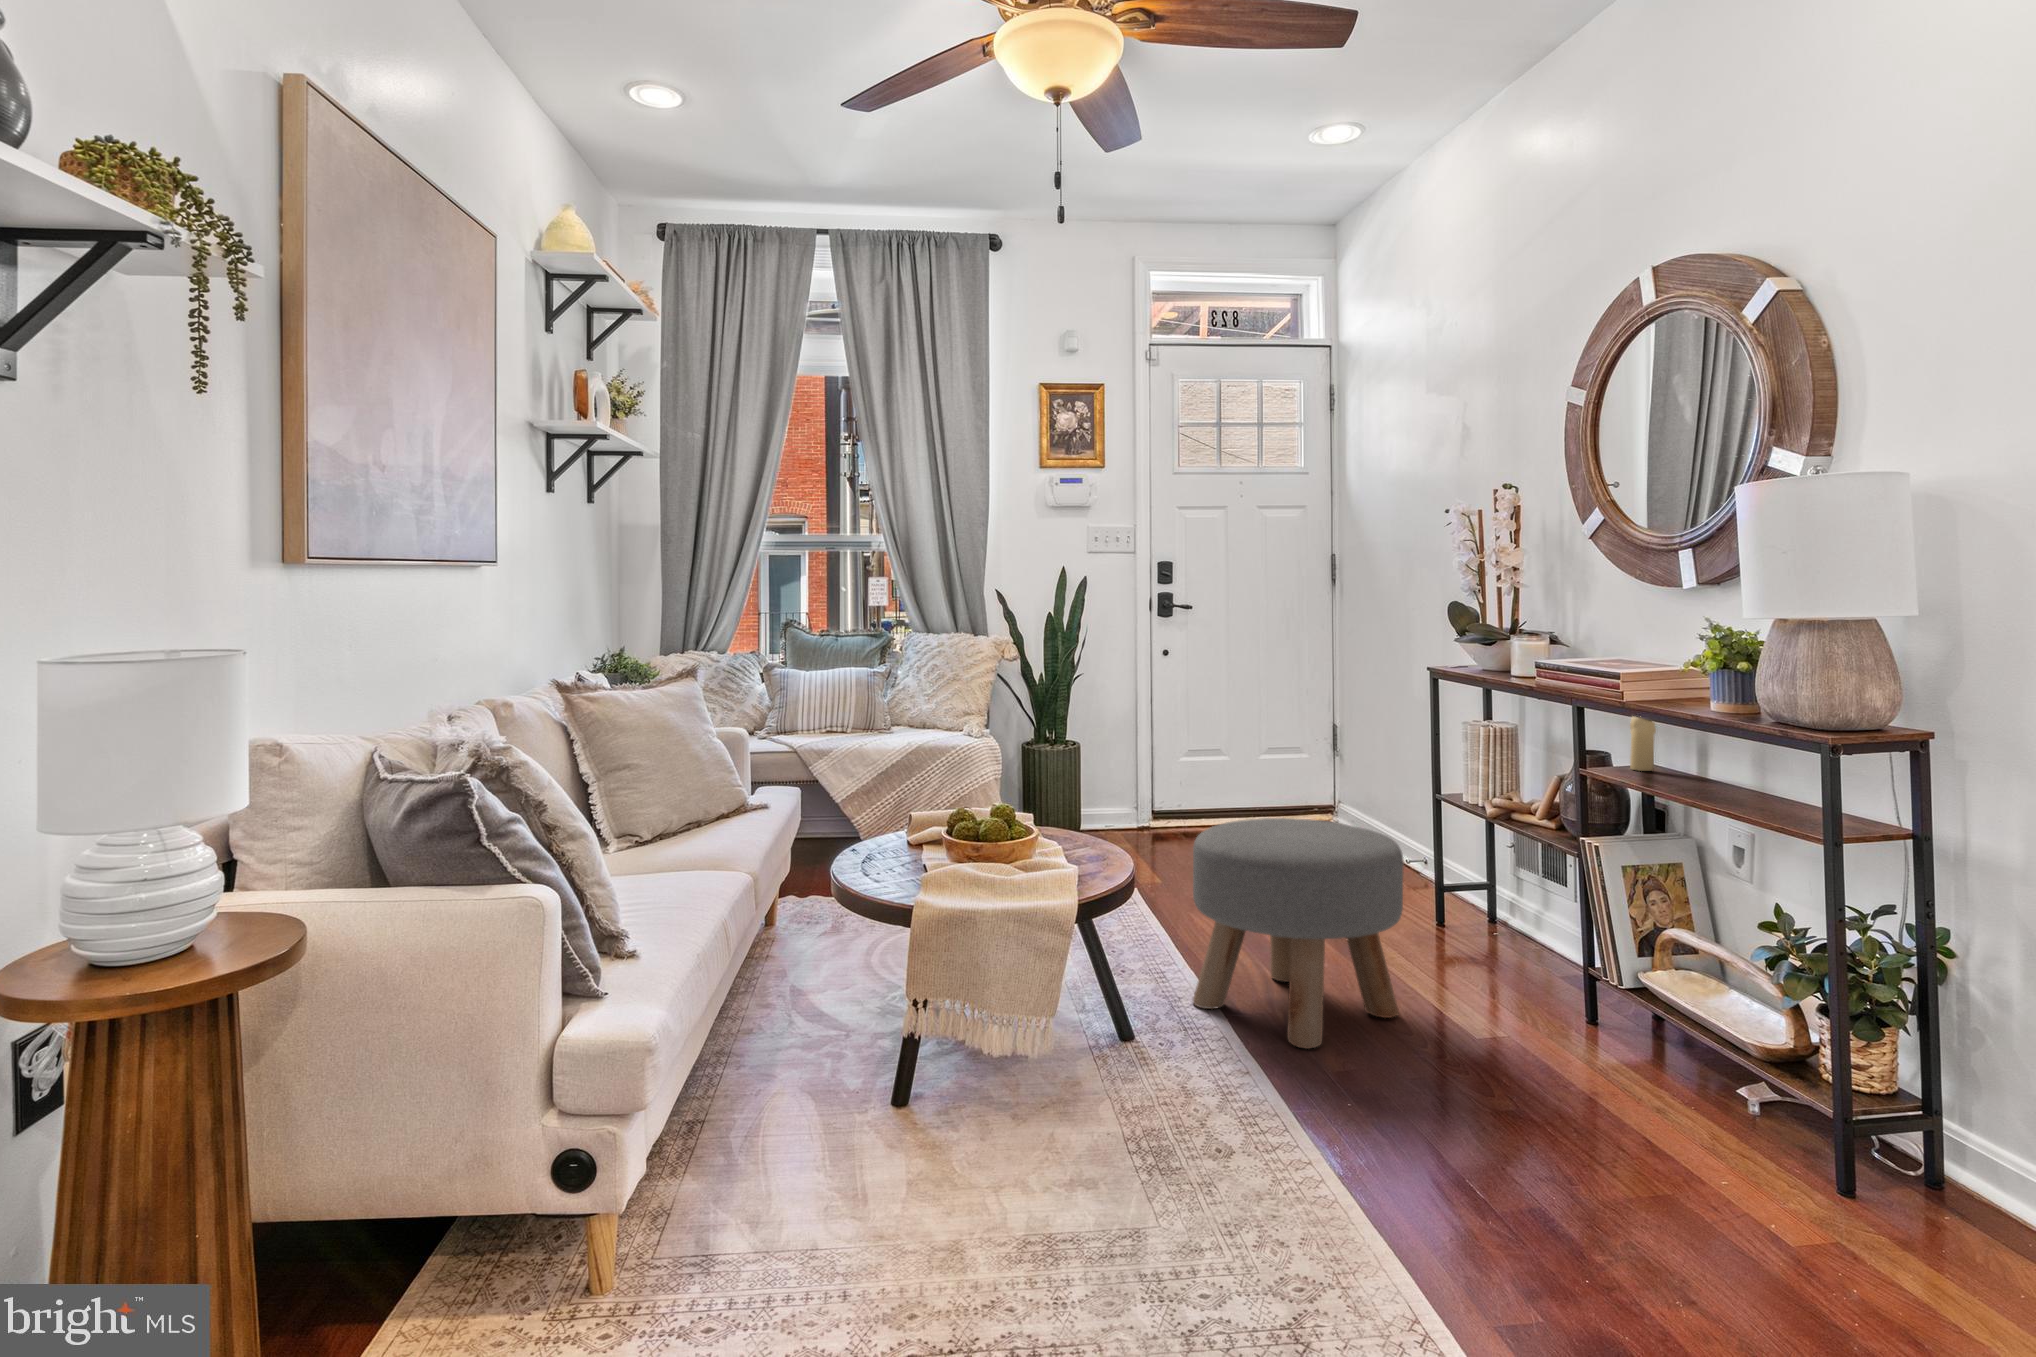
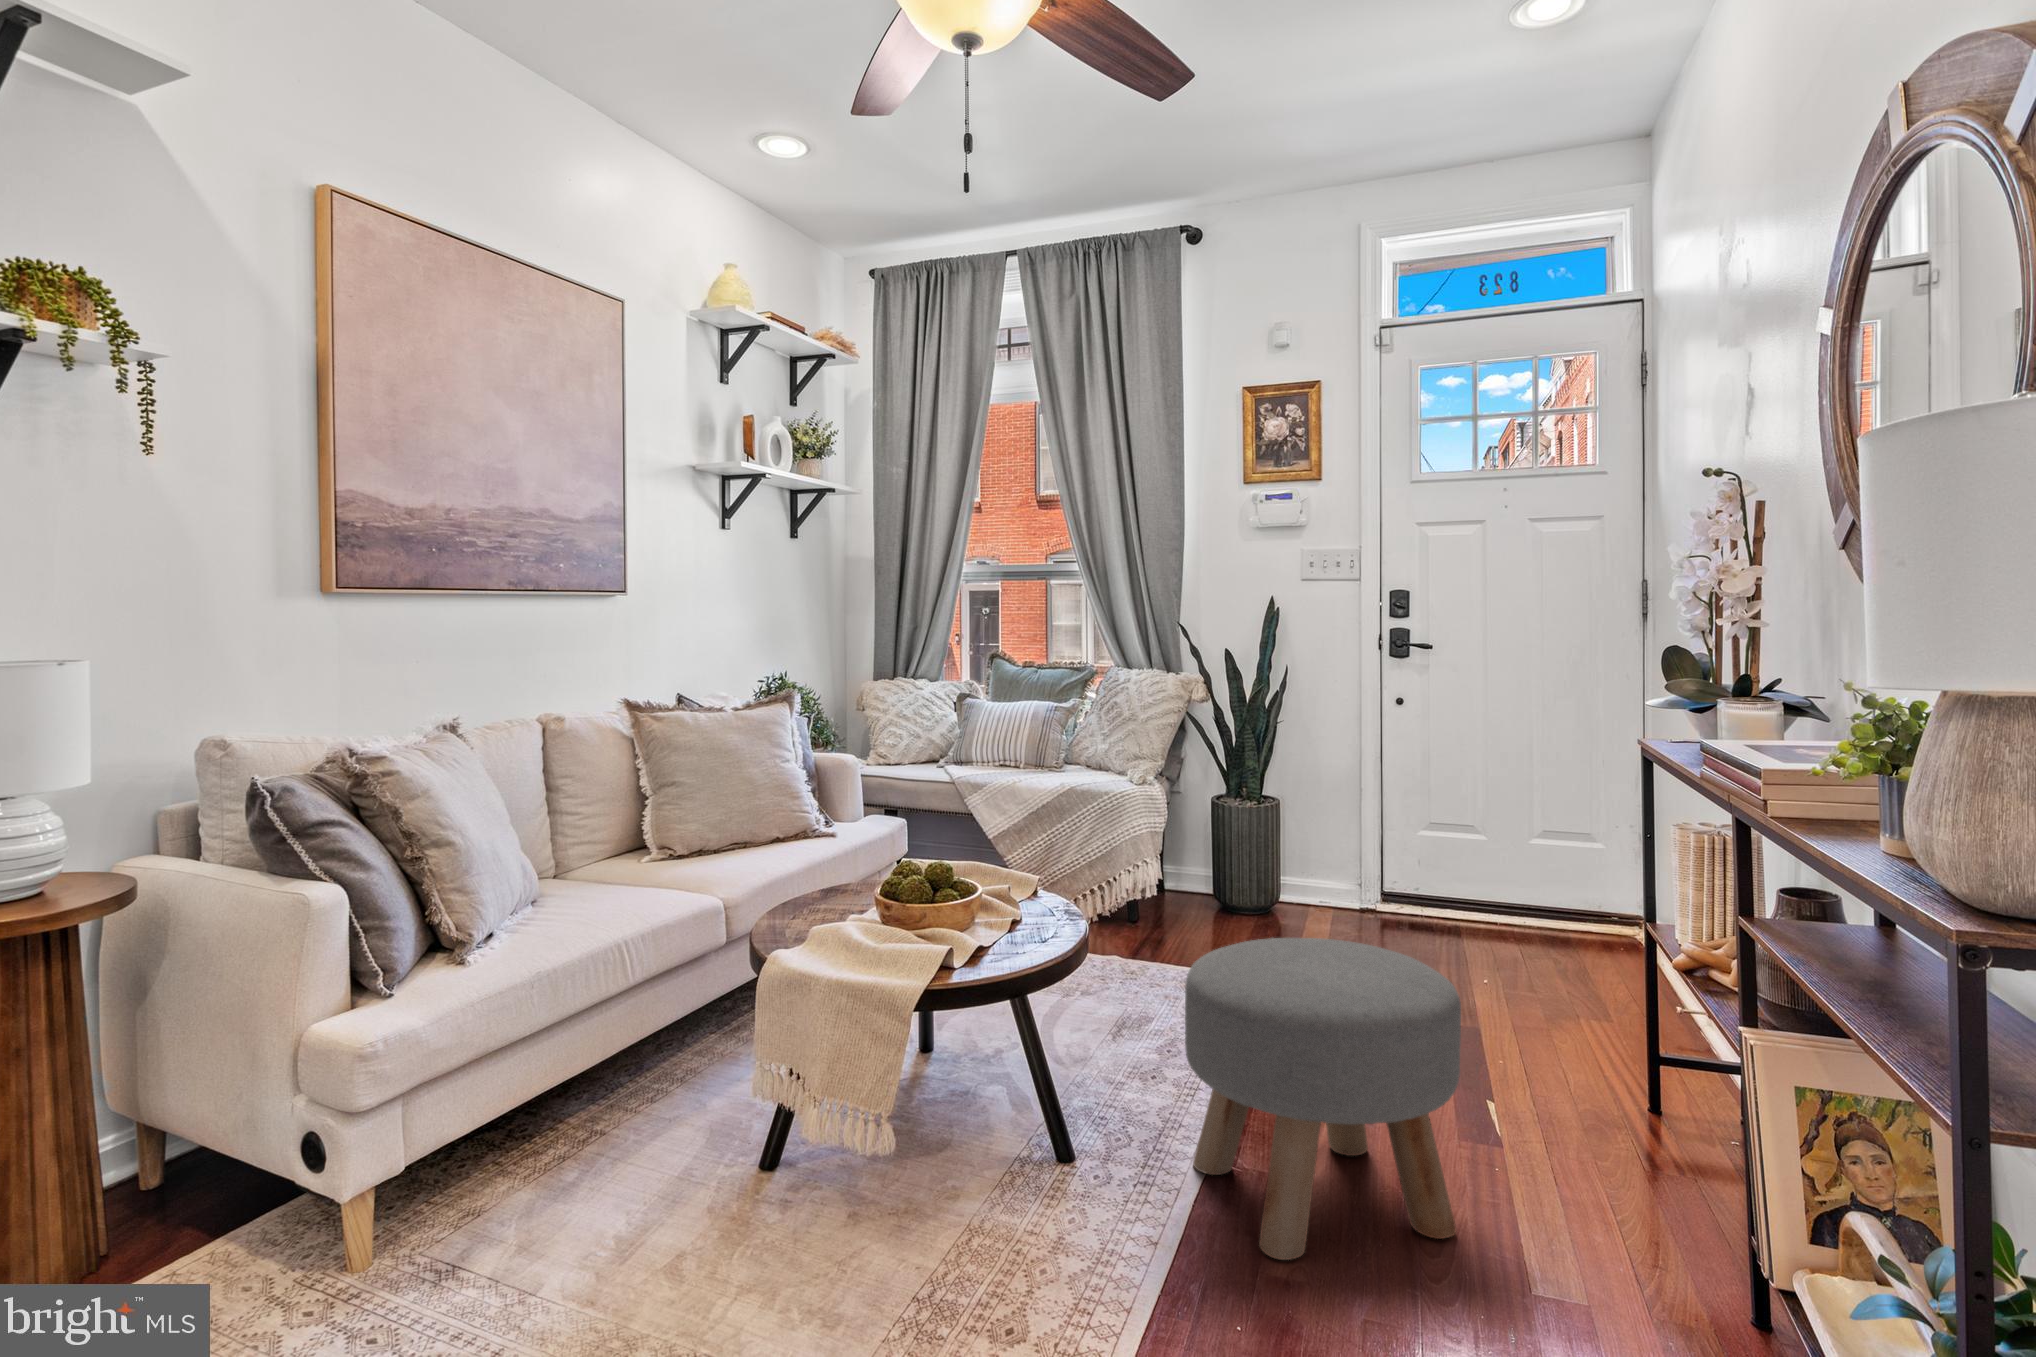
candle: present [1630,716,1656,771] -> none [1821,840,1865,945]

